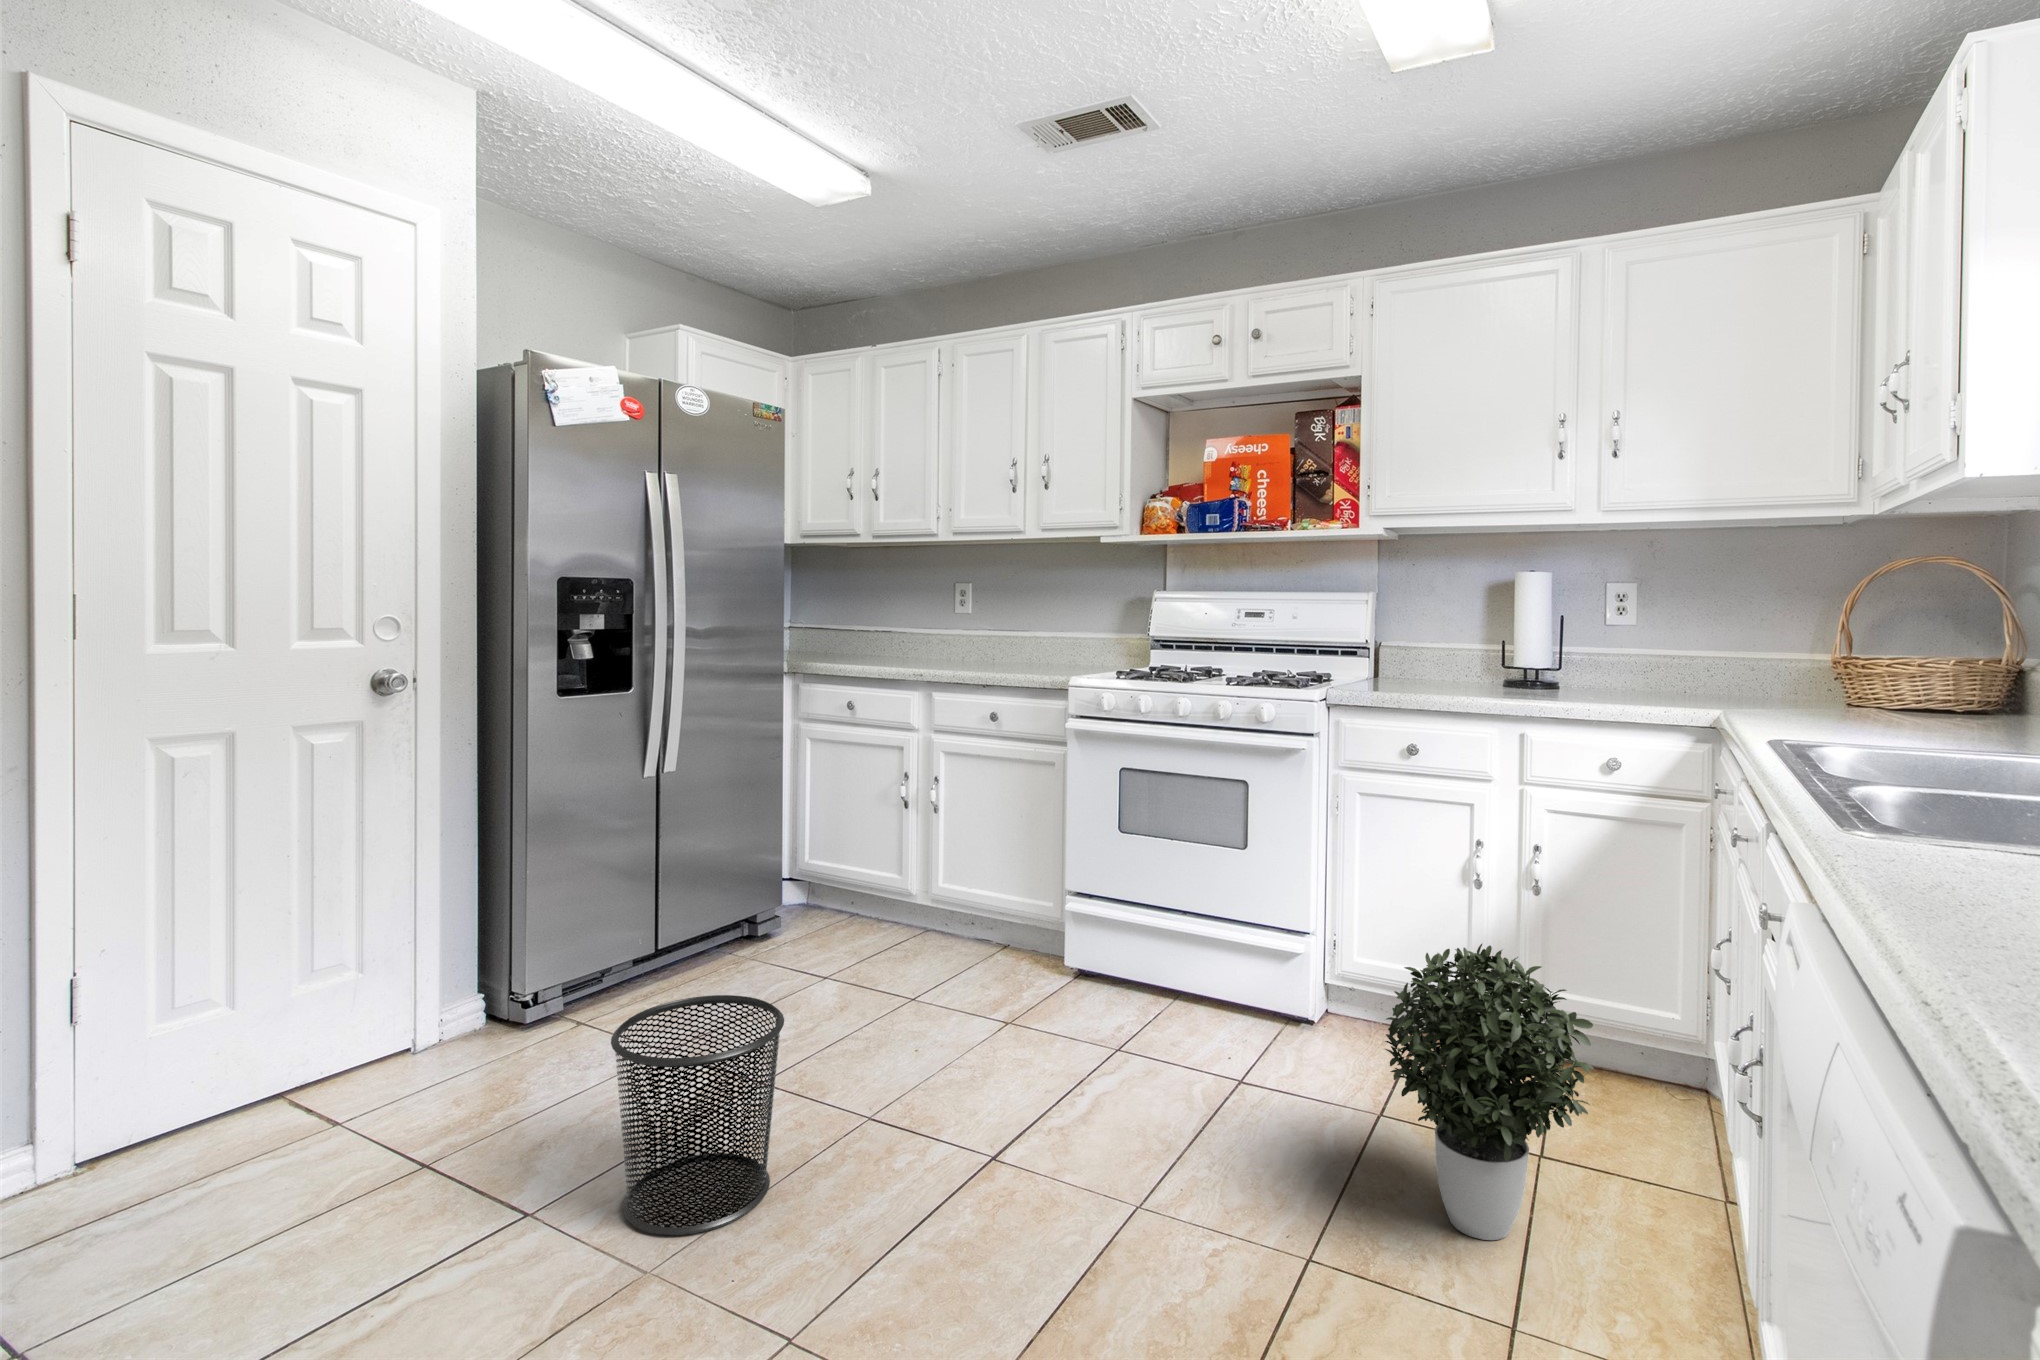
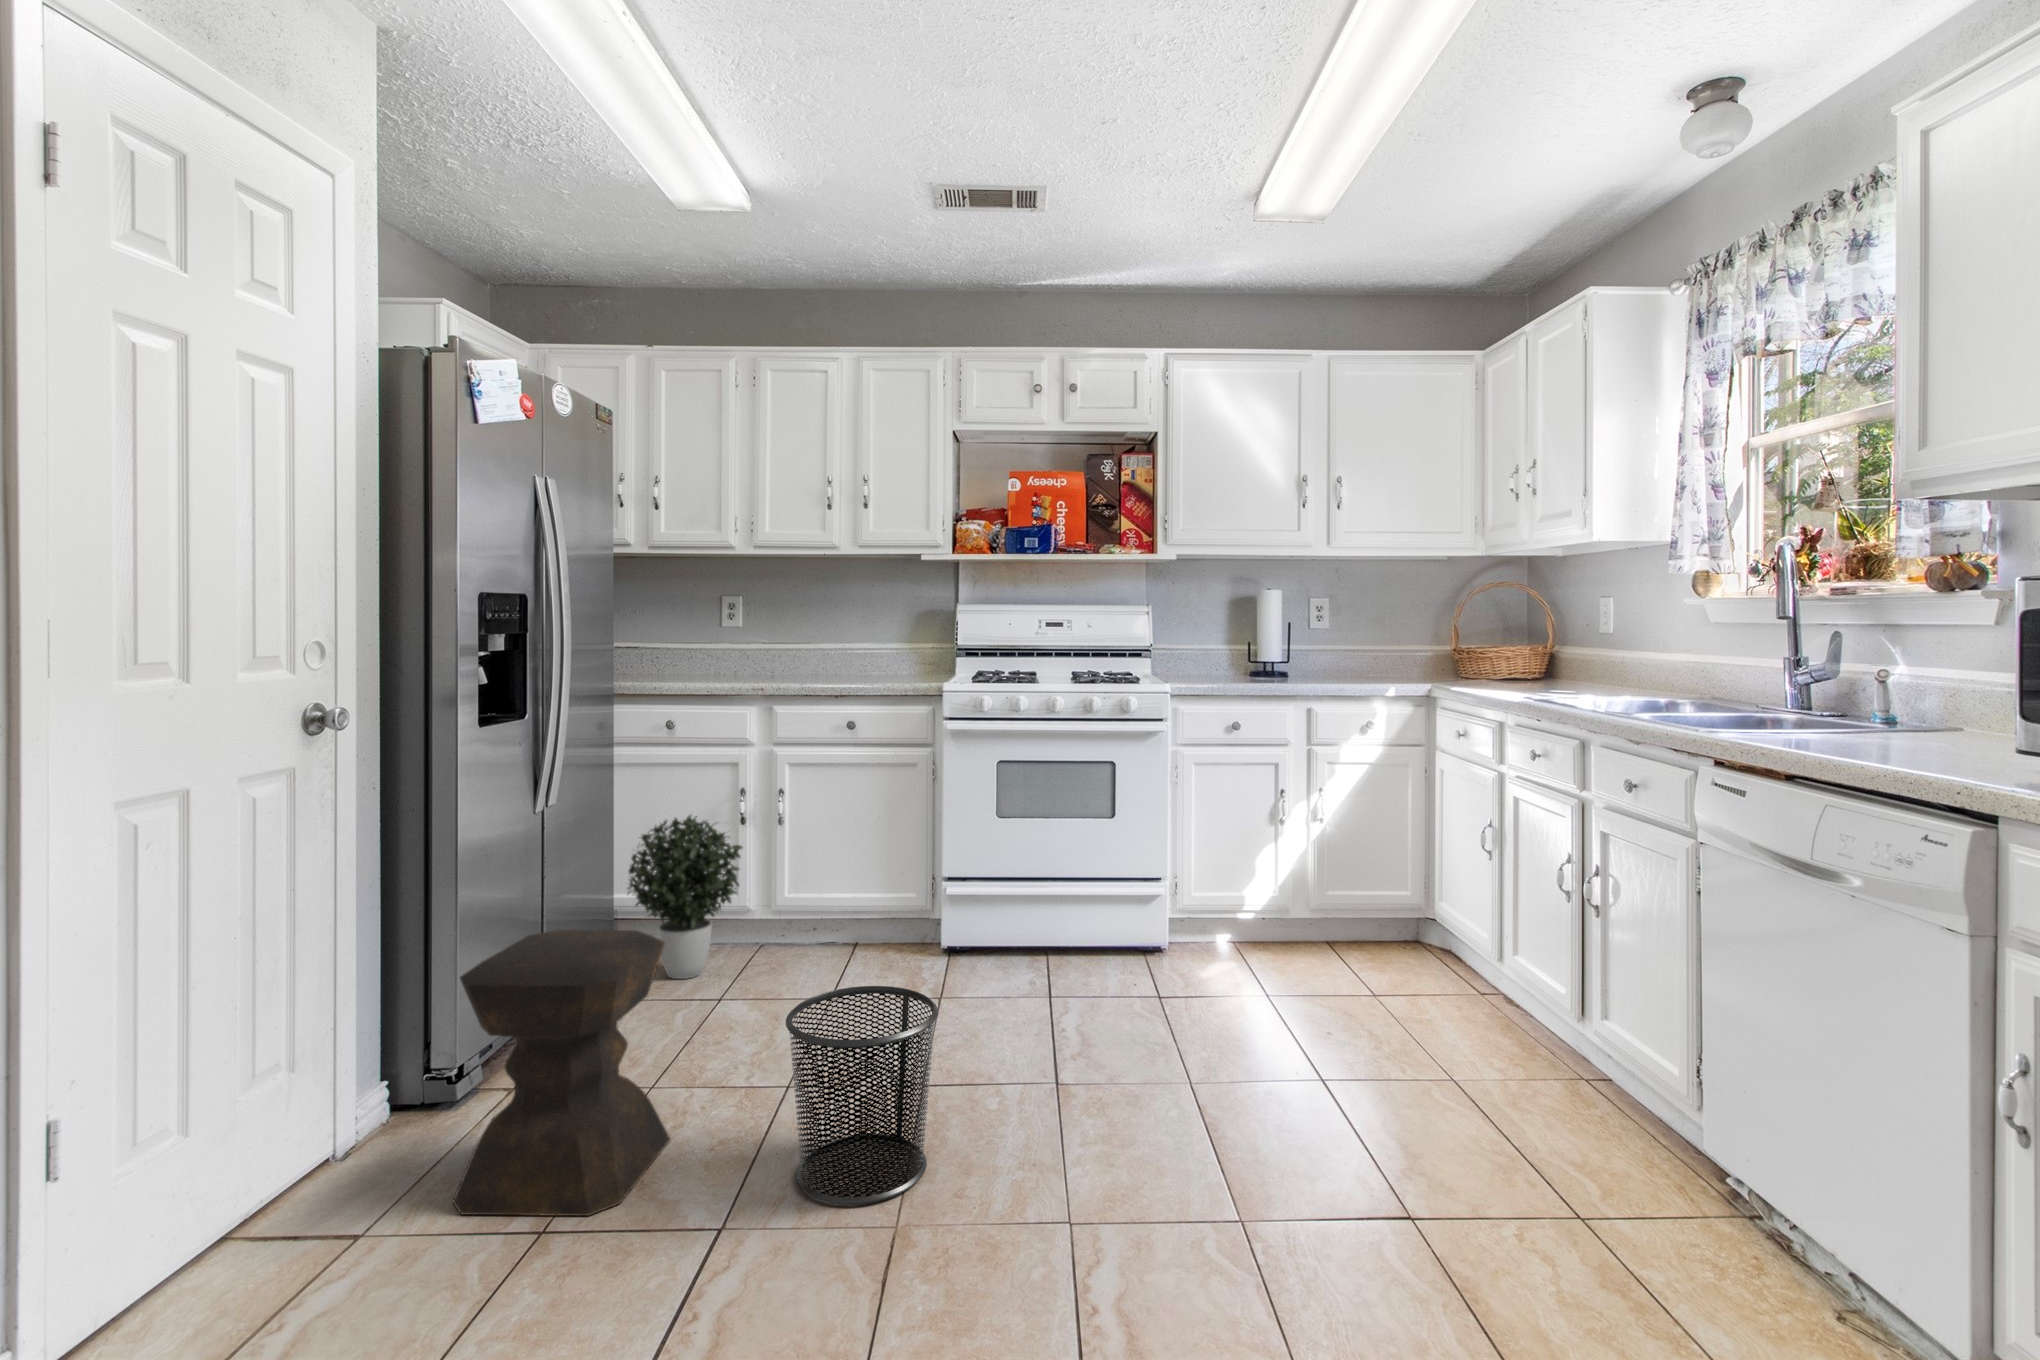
stool: none [409,887,620,1160] -> present [453,930,670,1216]
potted plant: present [1385,944,1593,1240] -> present [628,815,742,979]

